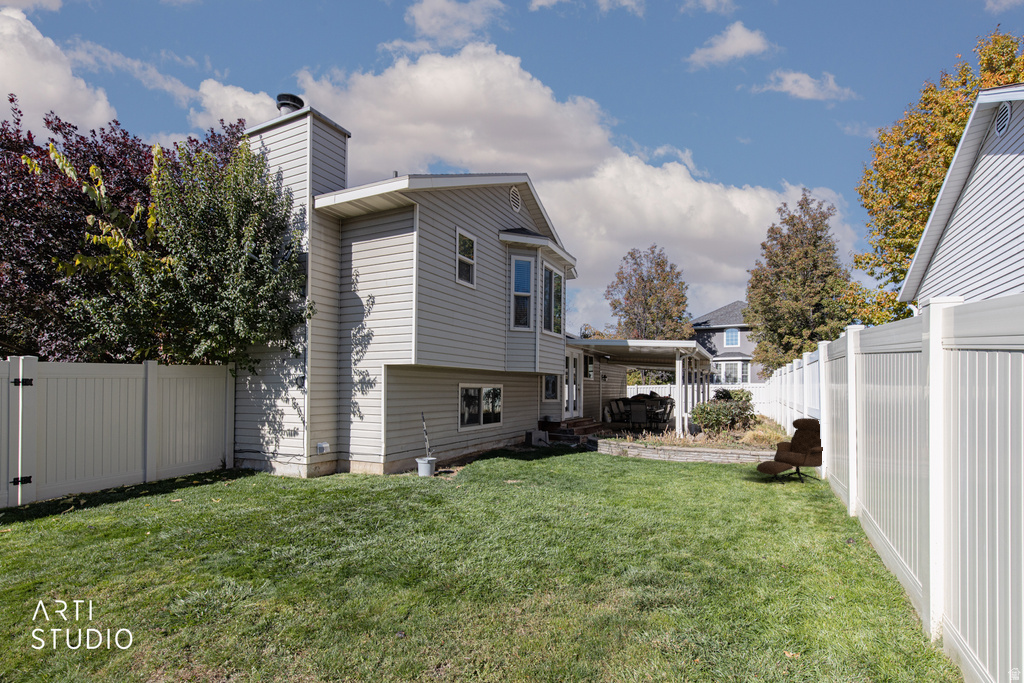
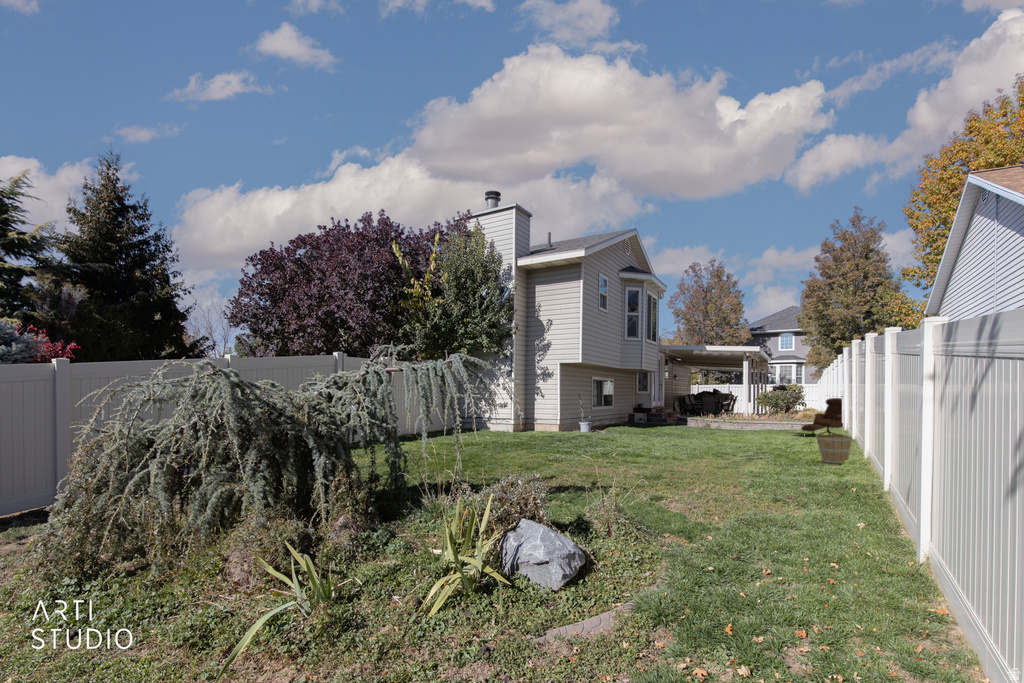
wooden bucket: none [810,541,909,637] -> present [816,434,853,464]

